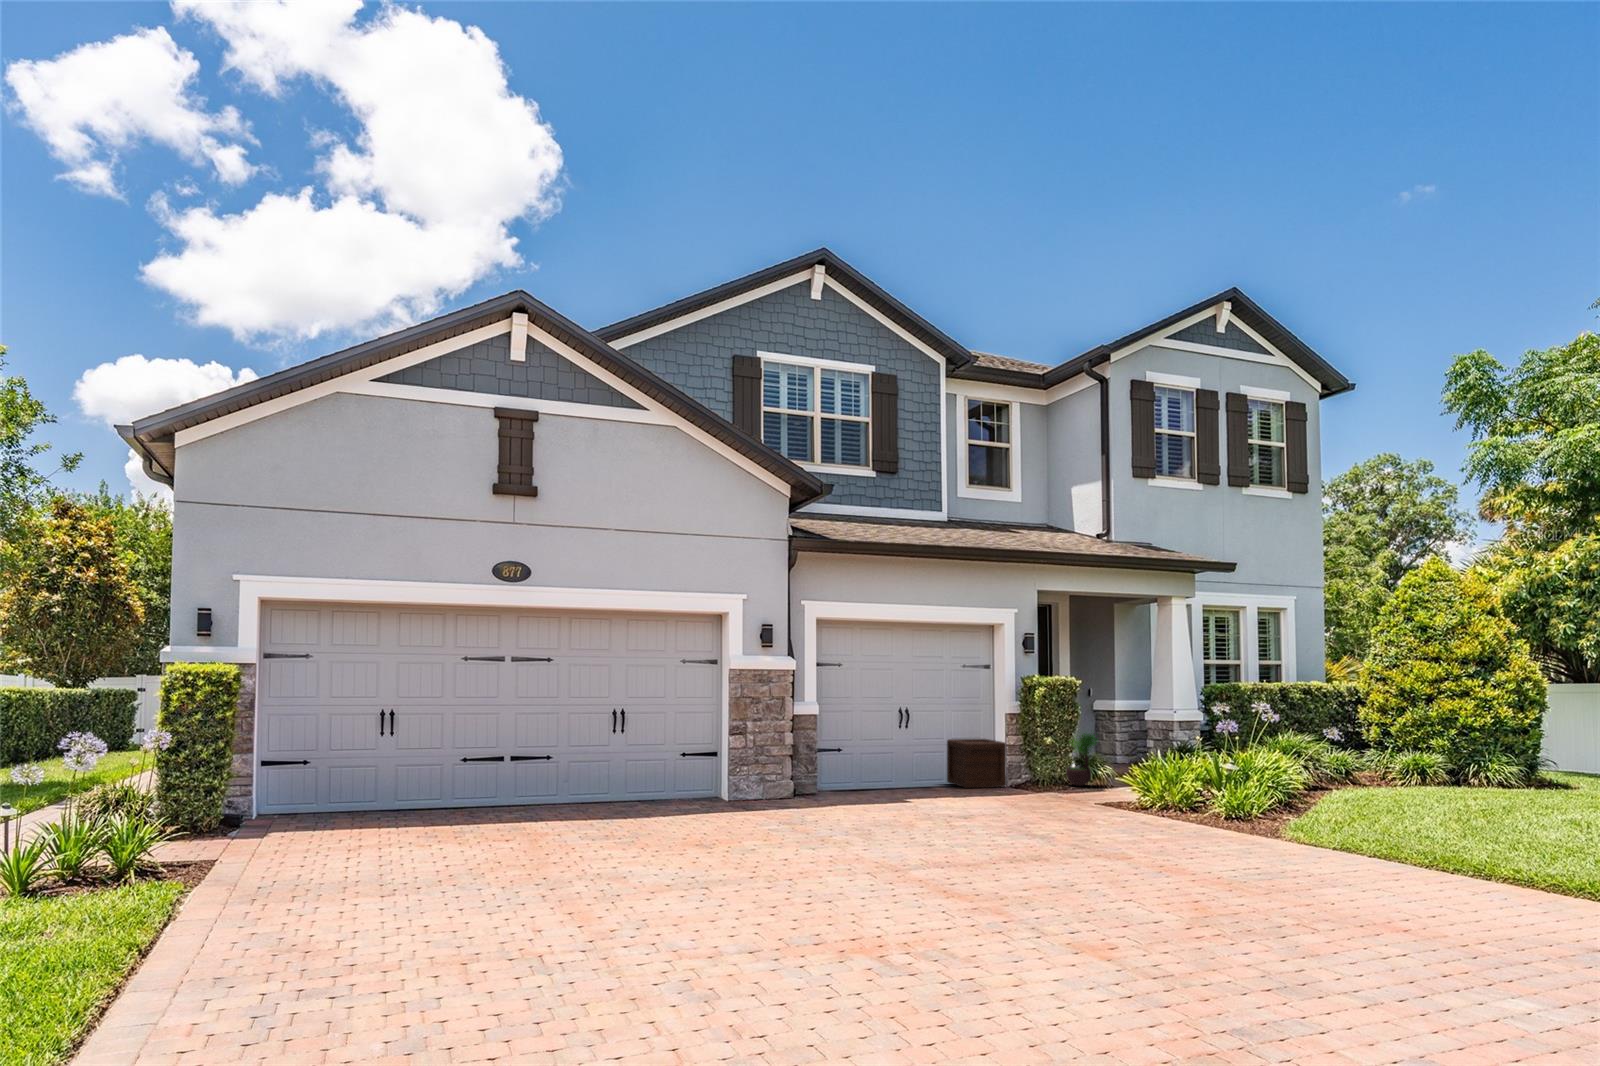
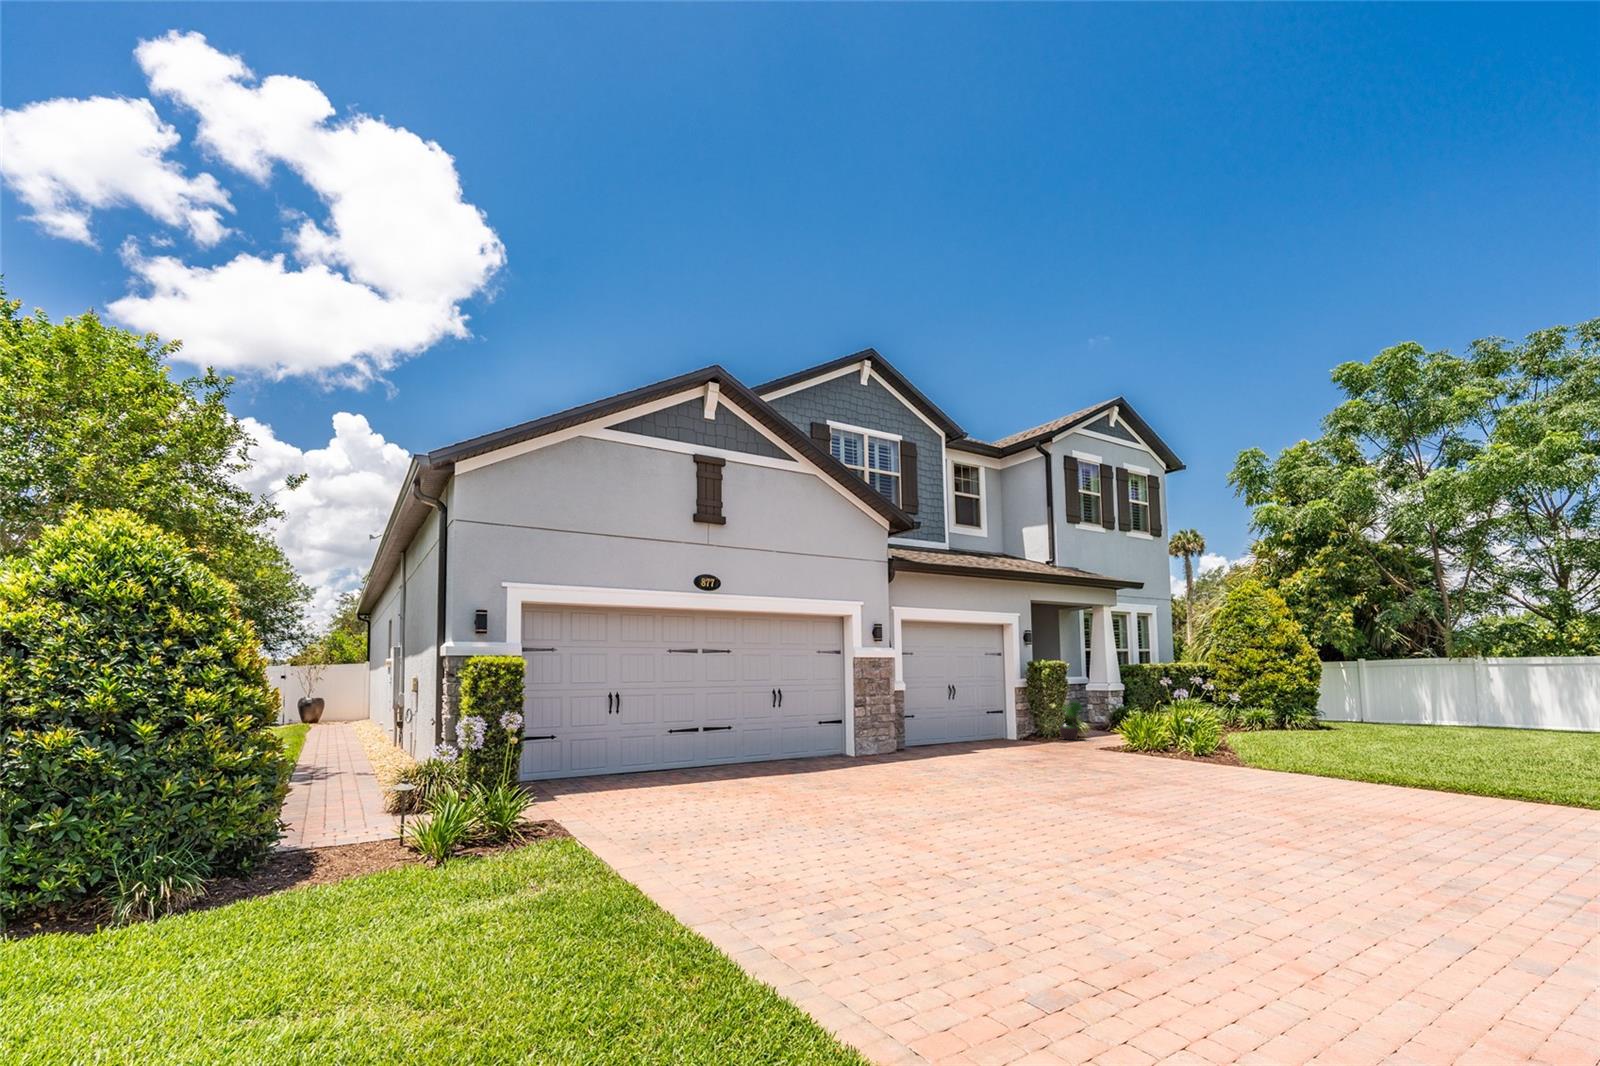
wooden crate: present [947,739,1007,788] -> none [978,707,1025,743]

